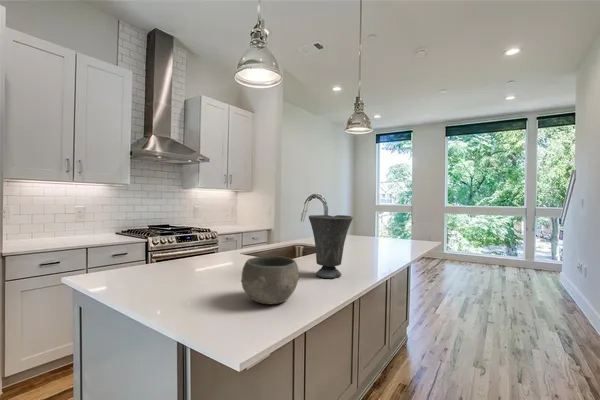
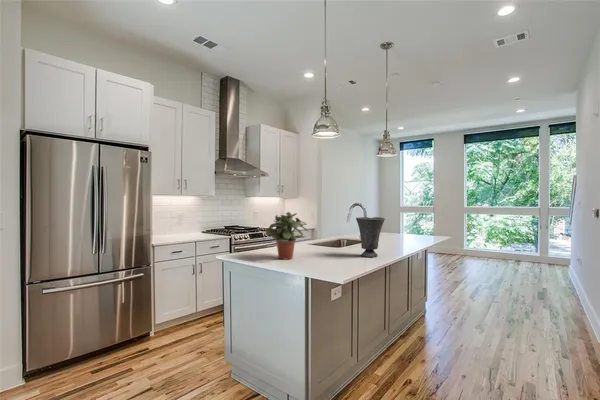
potted plant: none [151,205,229,285] -> present [265,212,308,259]
bowl: present [242,256,299,304] -> none [323,242,355,268]

